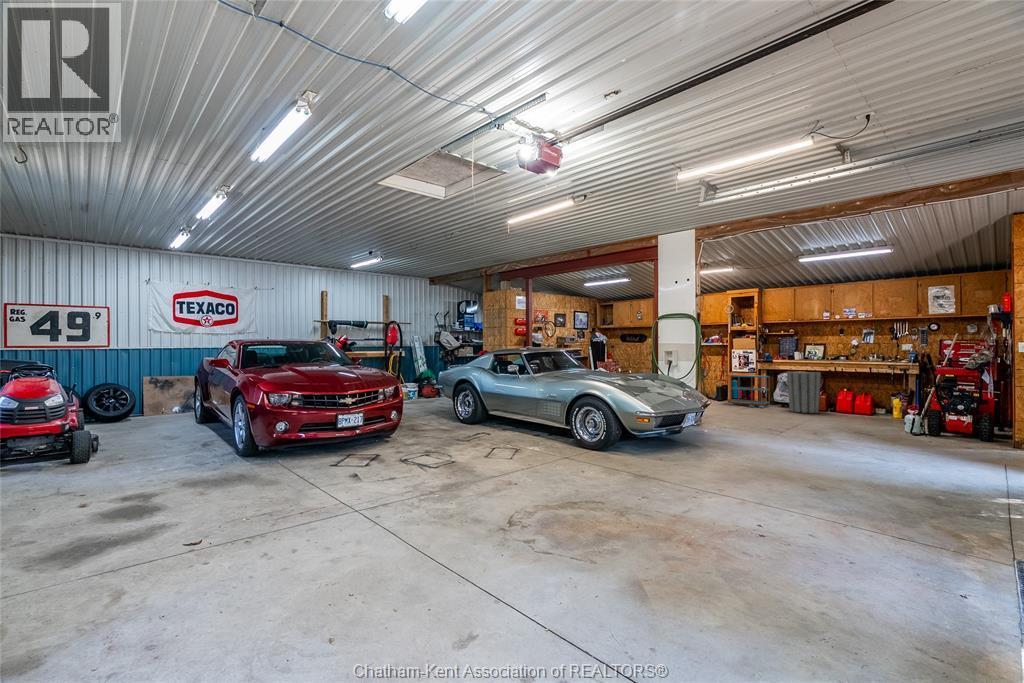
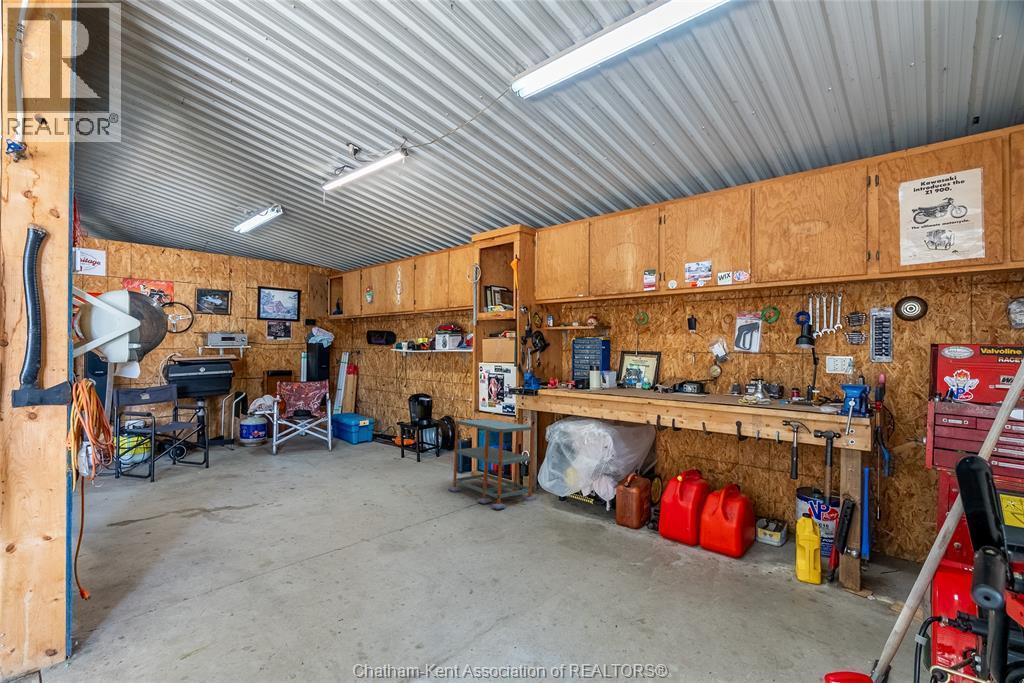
trash can: present [787,372,821,413] -> none [538,422,616,547]

